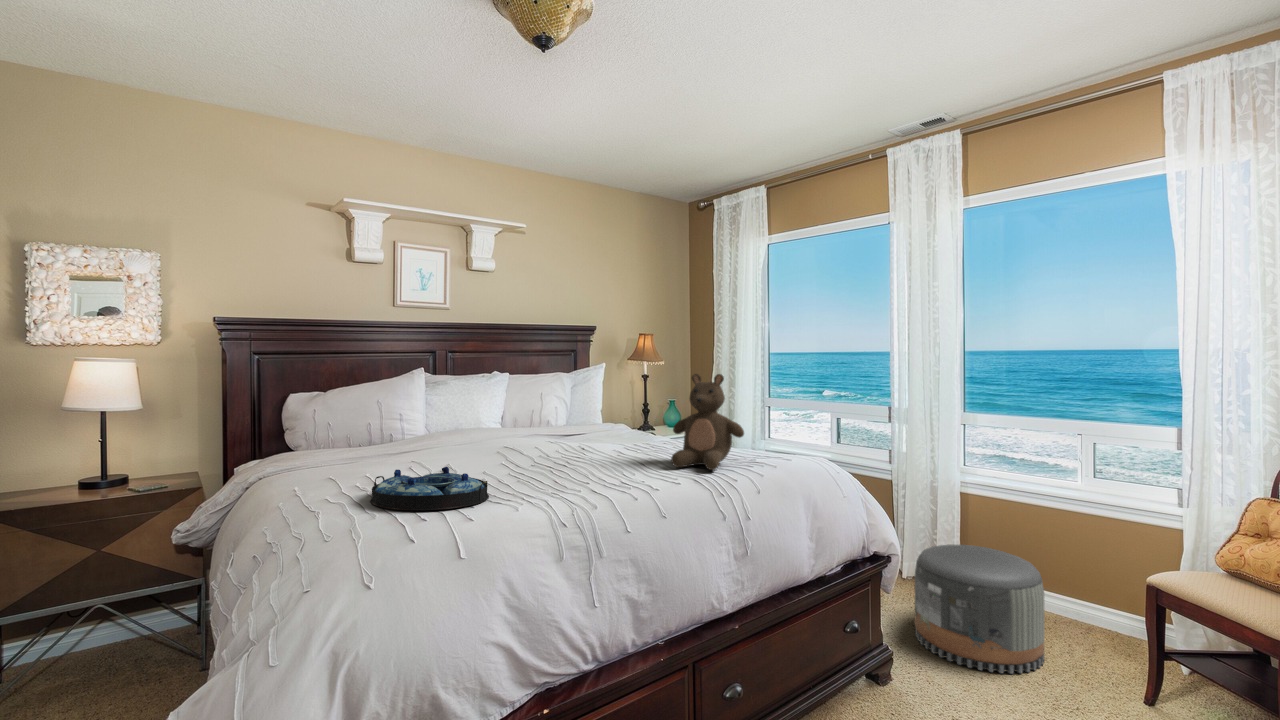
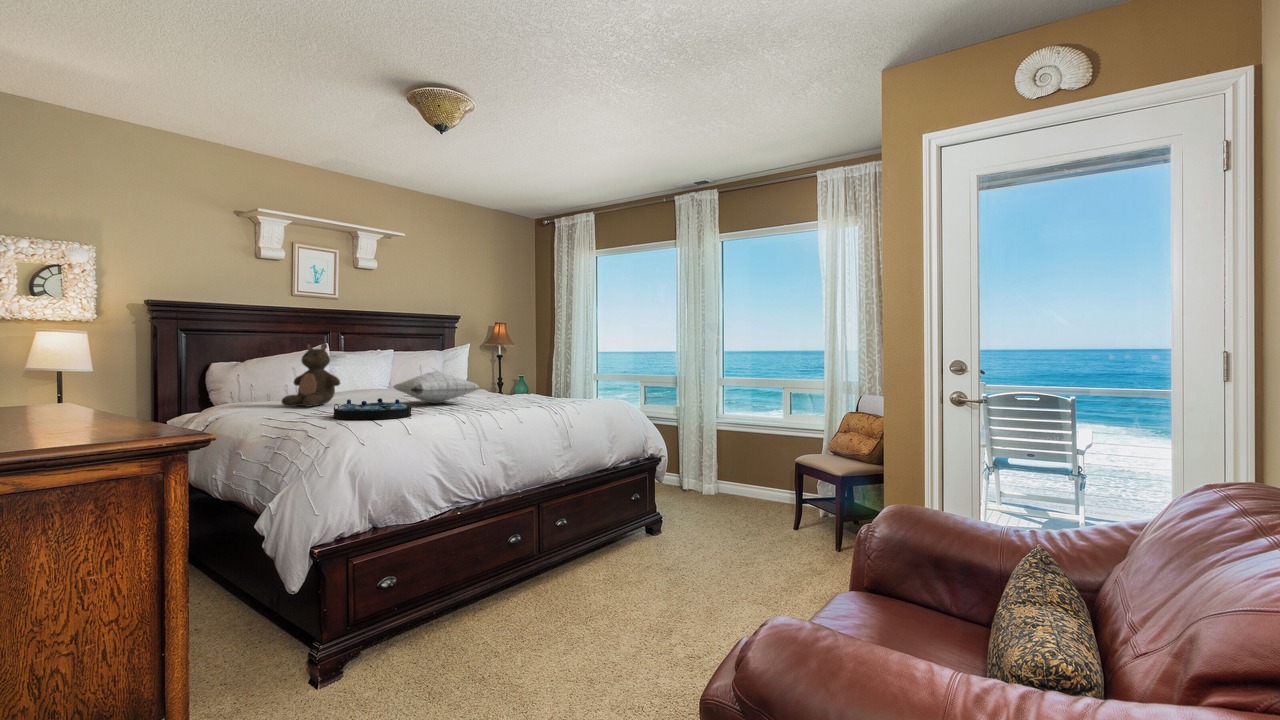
stuffed bear: present [671,374,744,470] -> present [282,343,340,407]
pillow: none [483,415,604,463] -> present [393,371,479,403]
pouf: present [915,545,1045,674] -> none [681,457,751,525]

